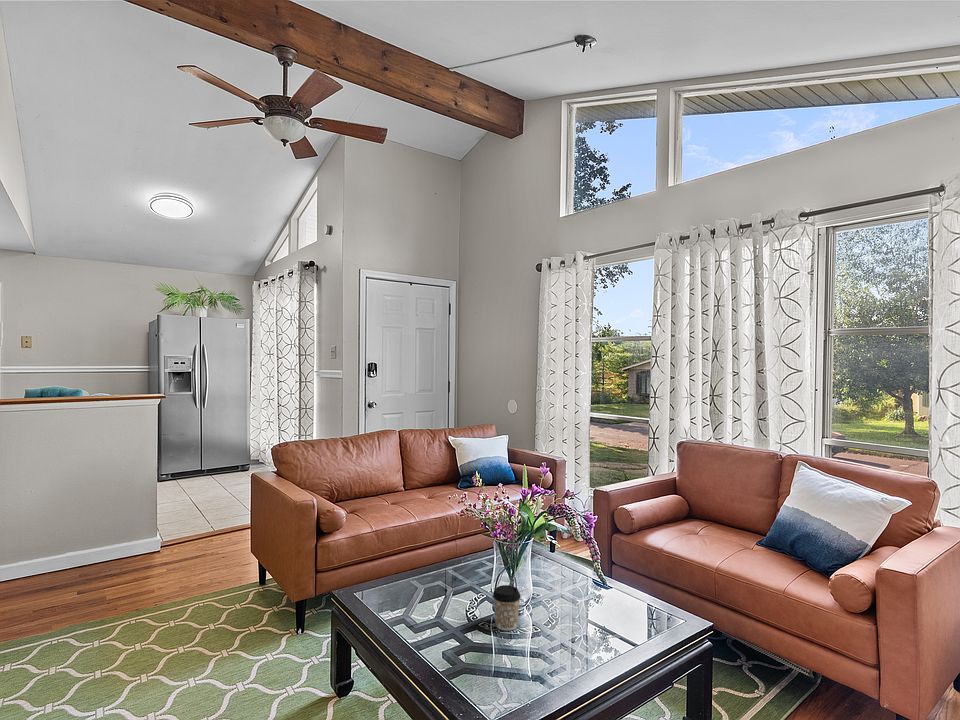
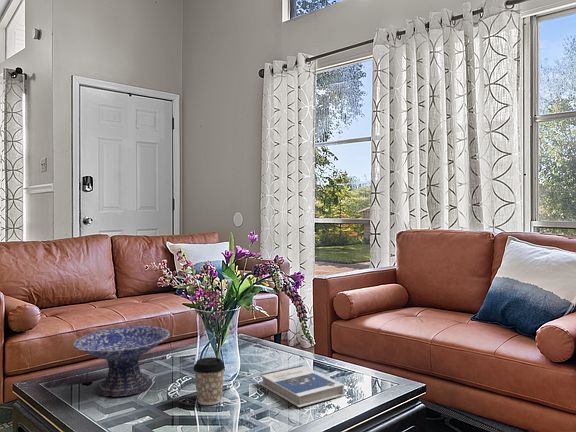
decorative bowl: none [387,545,470,613] -> present [73,326,170,396]
hardback book: none [550,593,630,641] -> present [260,365,344,407]

